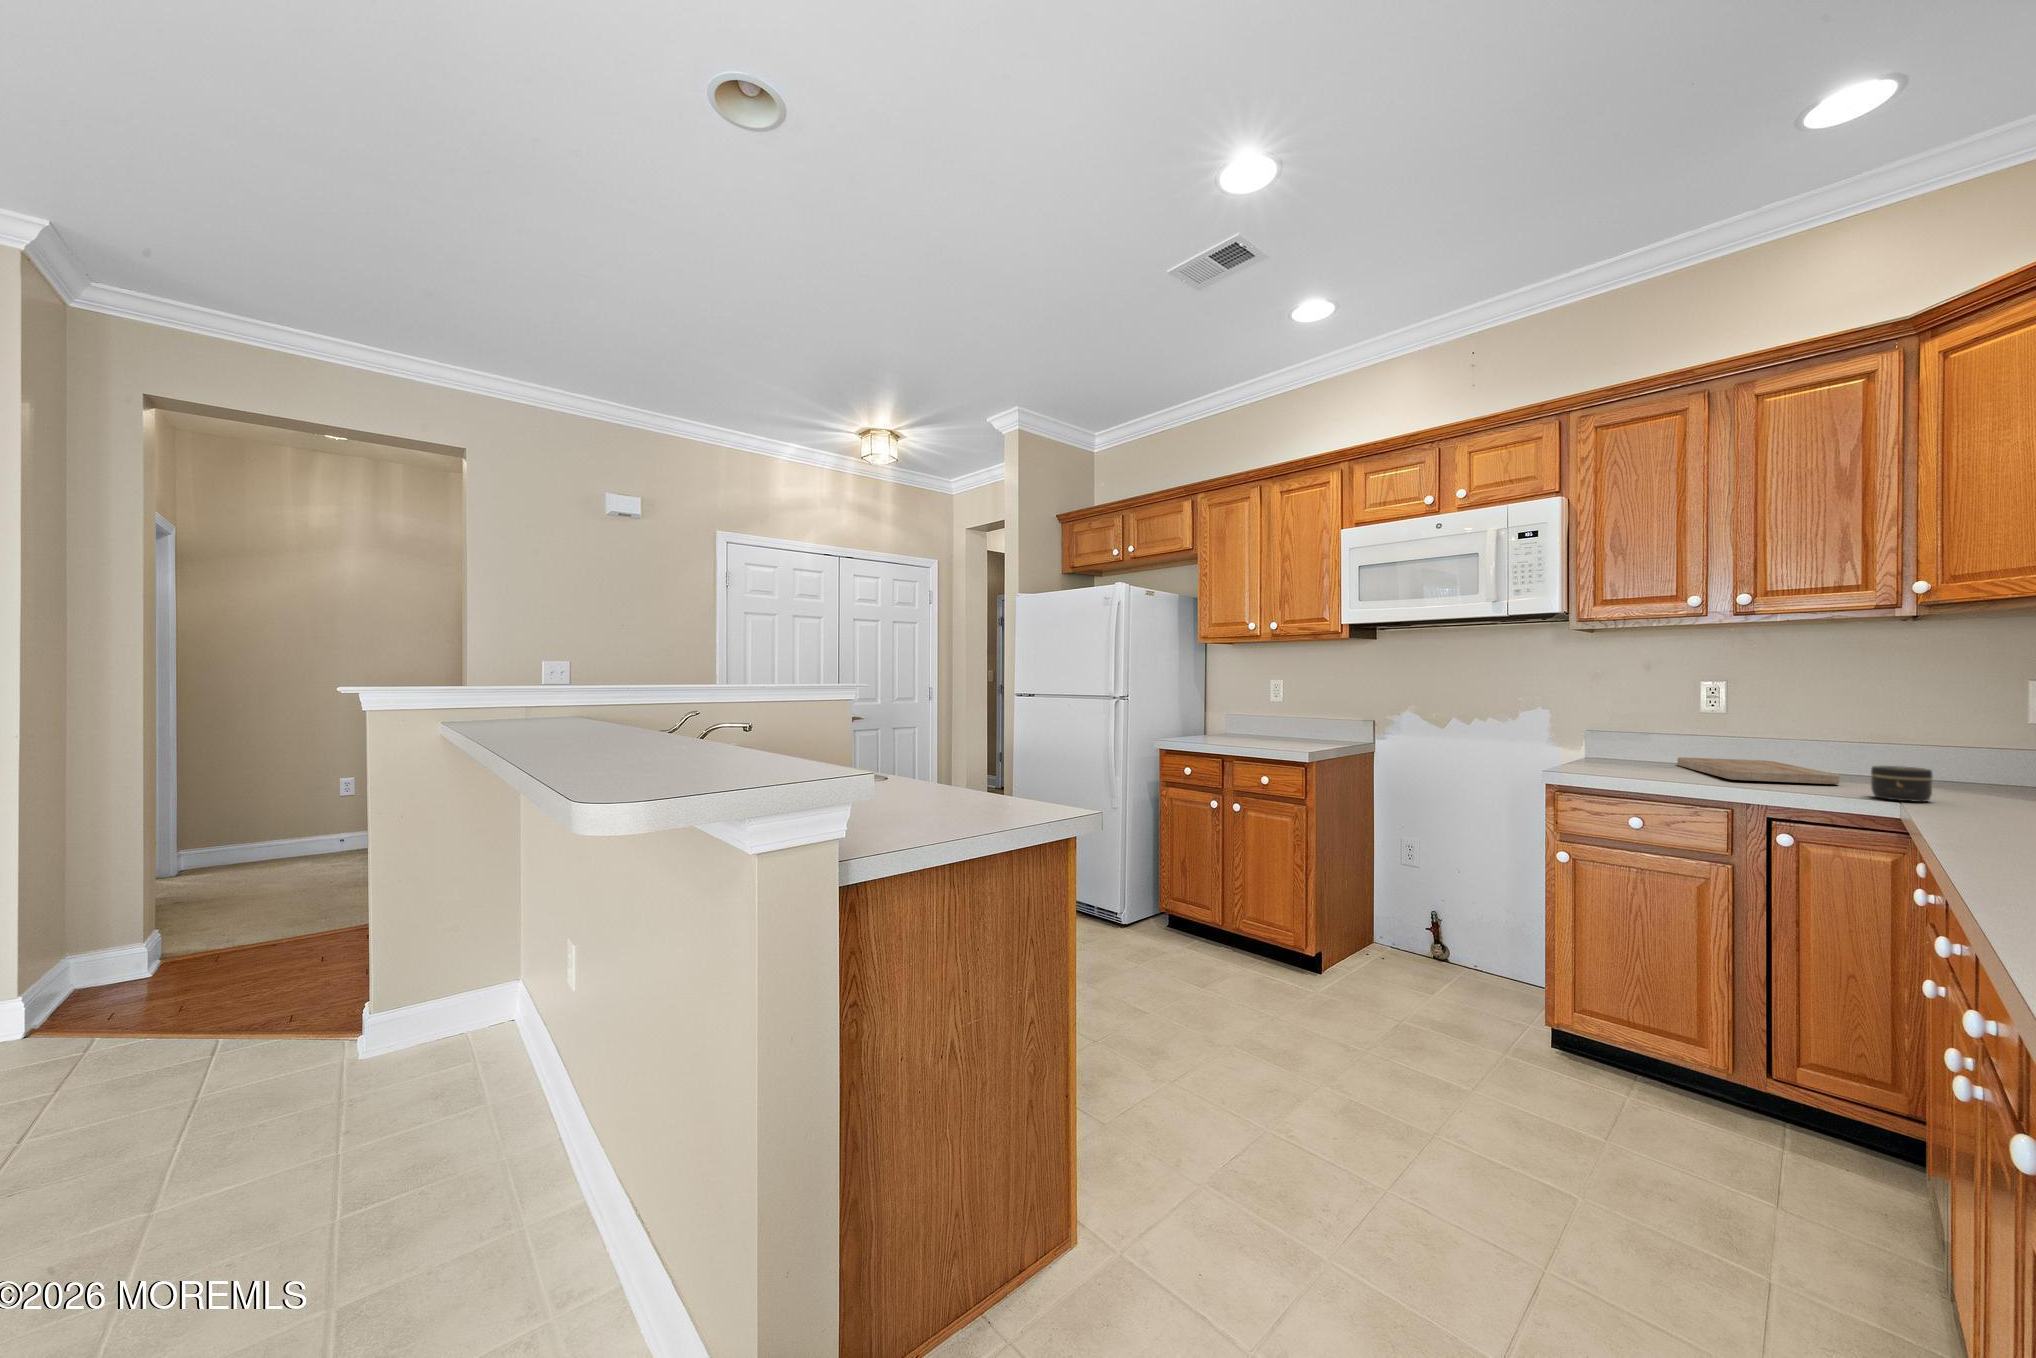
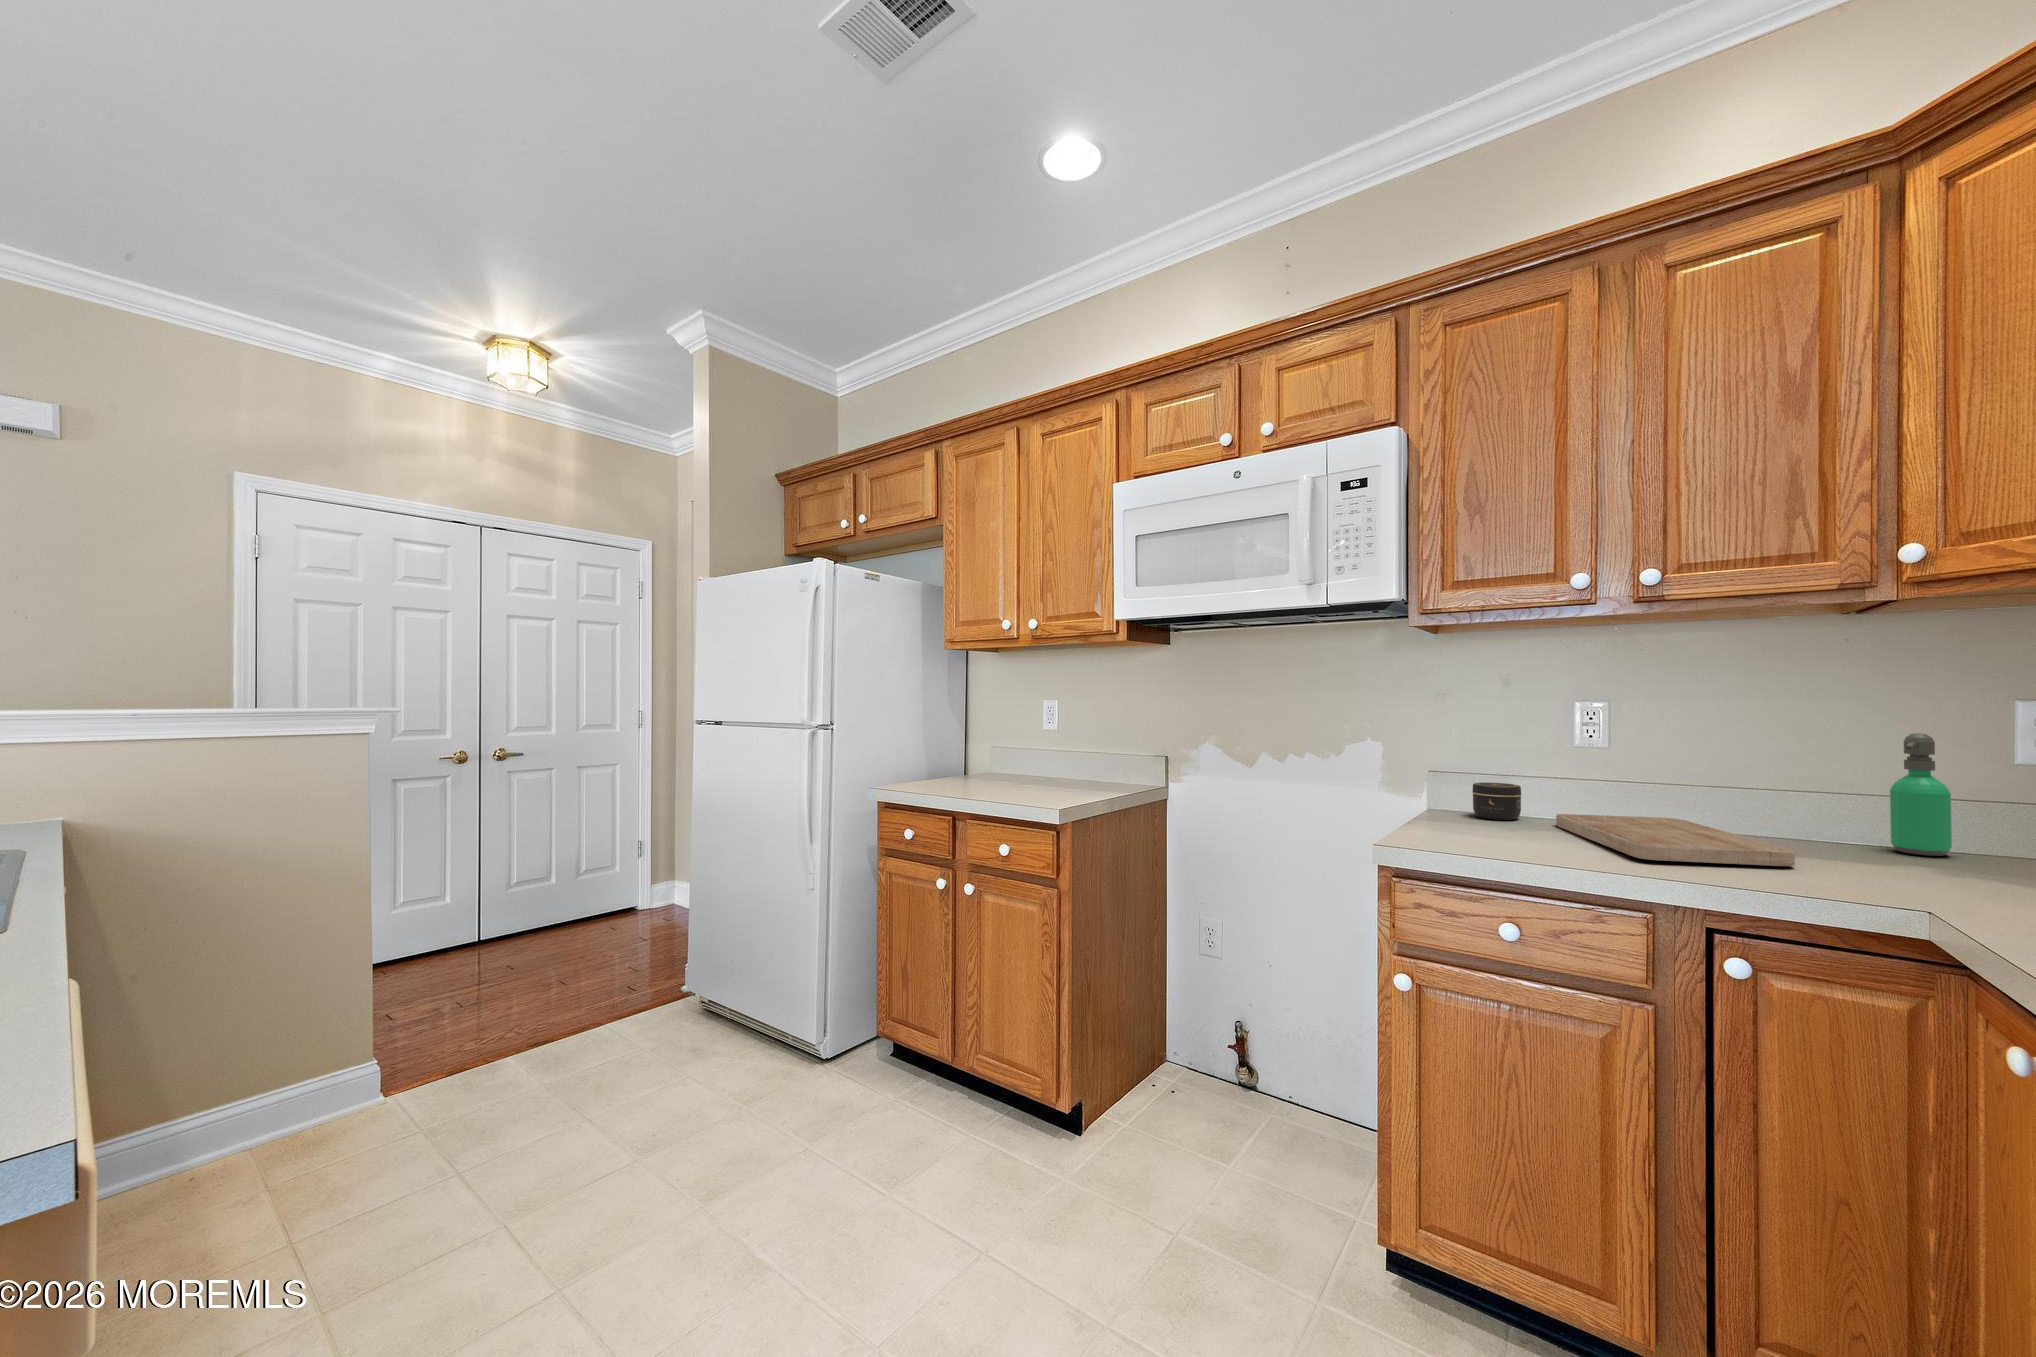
soap dispenser: none [1922,702,1965,782] -> present [1890,733,1952,856]
jar: present [1871,766,1933,802] -> present [1472,782,1521,820]

